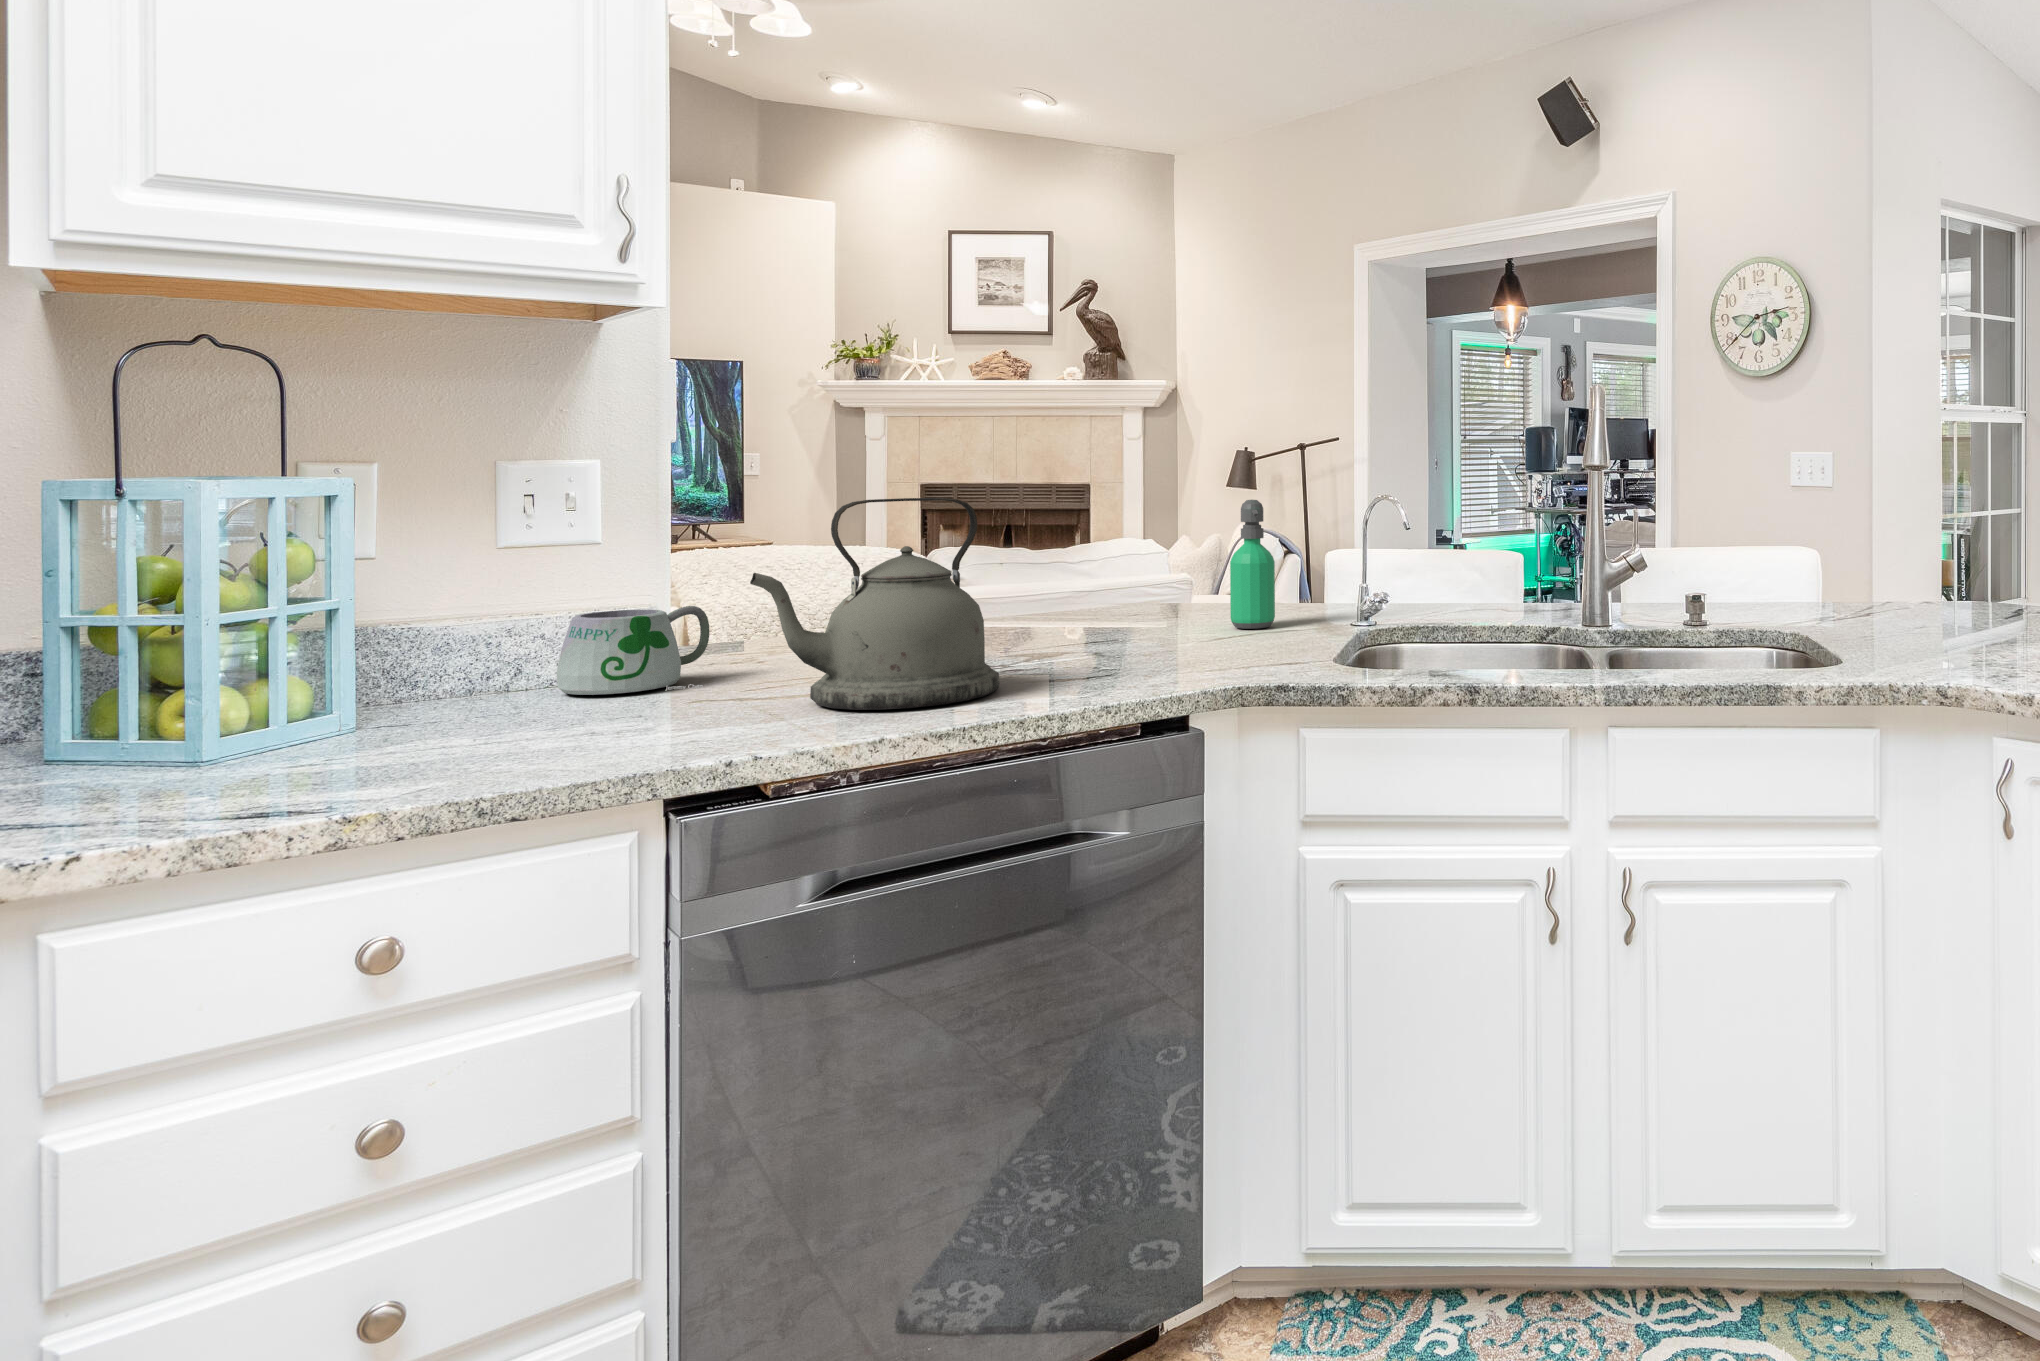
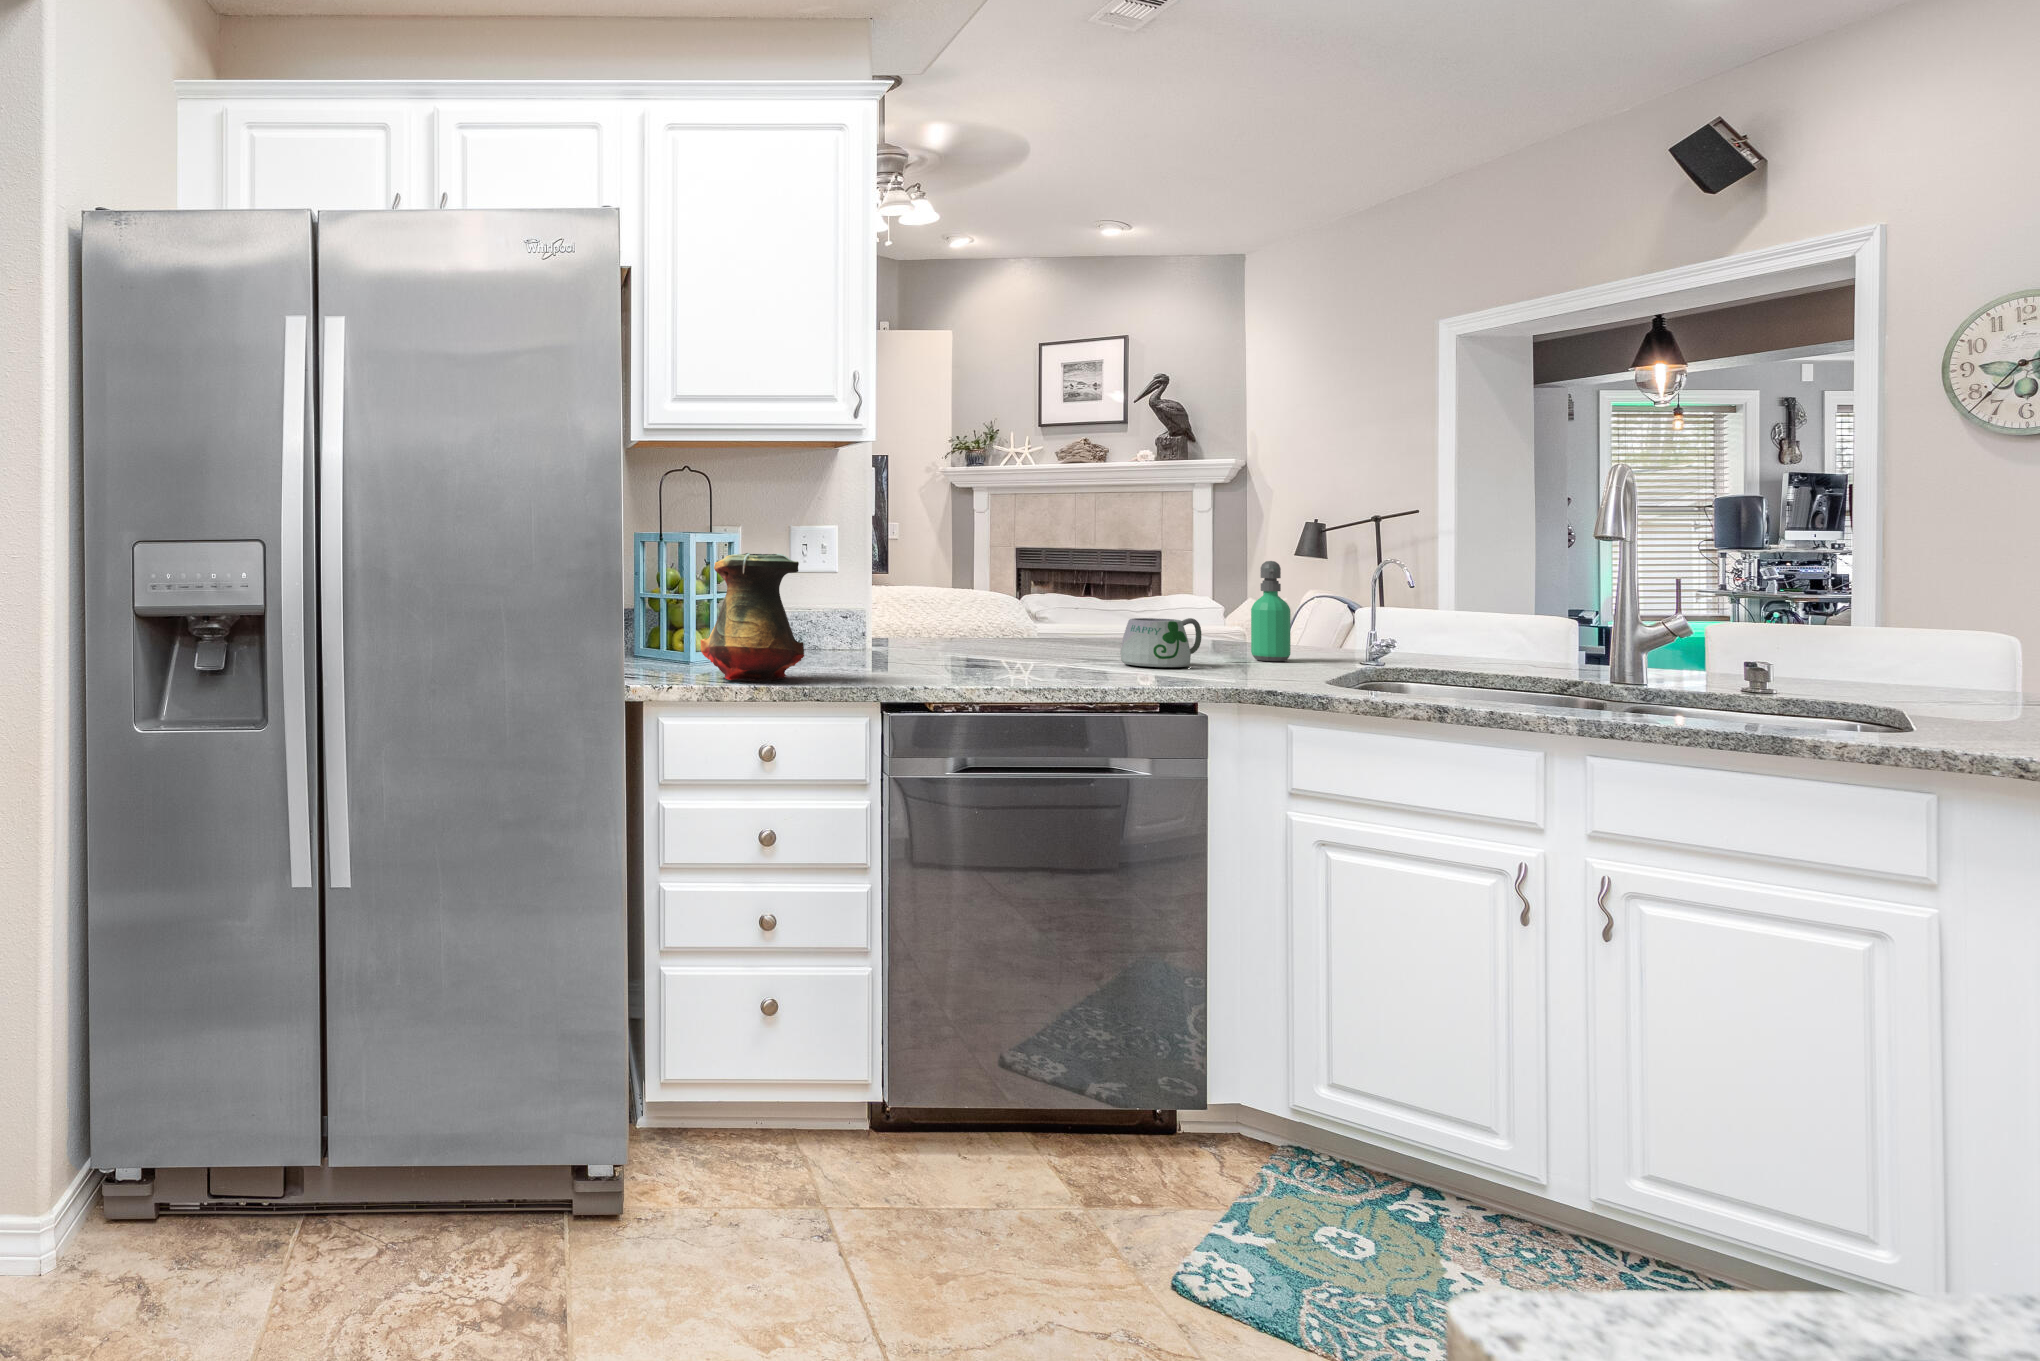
kettle: present [750,498,999,710] -> none [923,551,1068,678]
vase: none [206,519,484,798] -> present [701,553,804,681]
mug: present [557,606,709,695] -> present [1120,618,1208,668]

